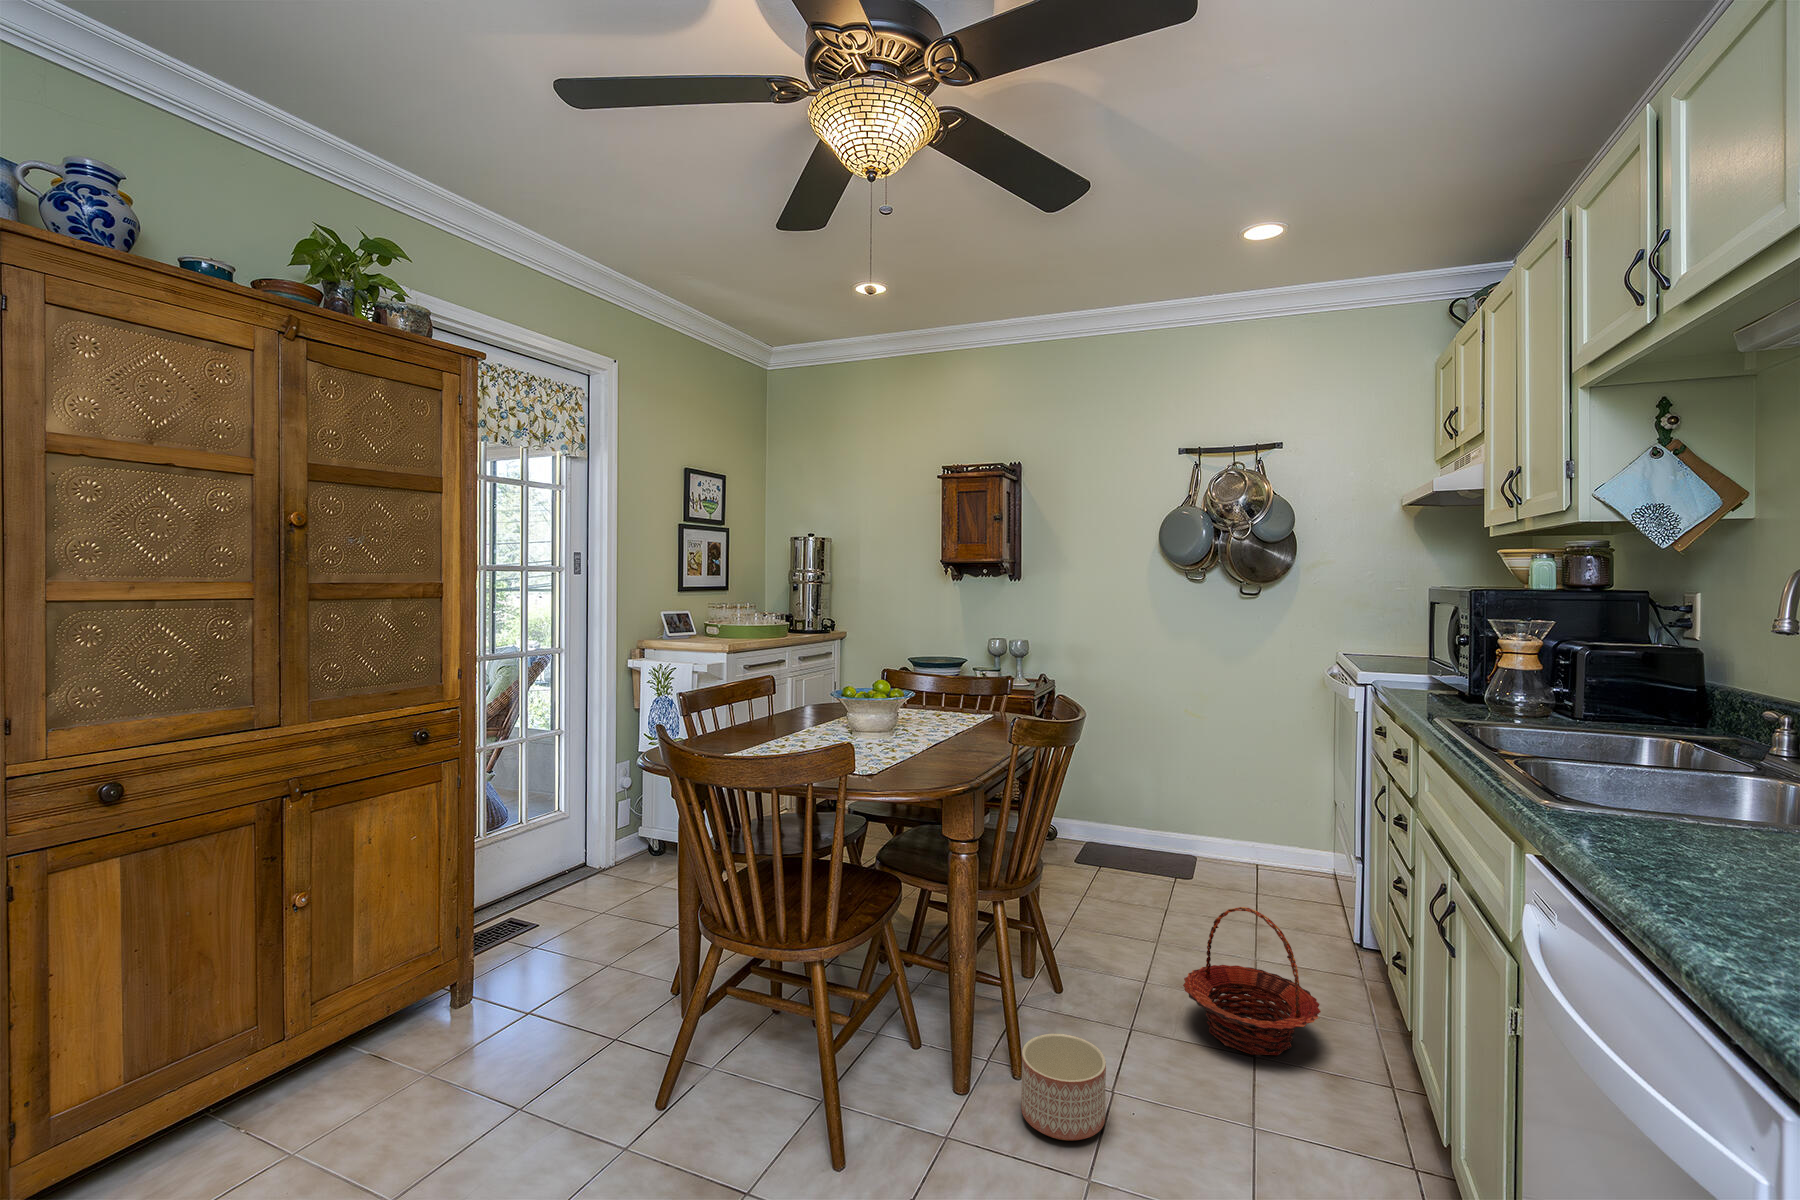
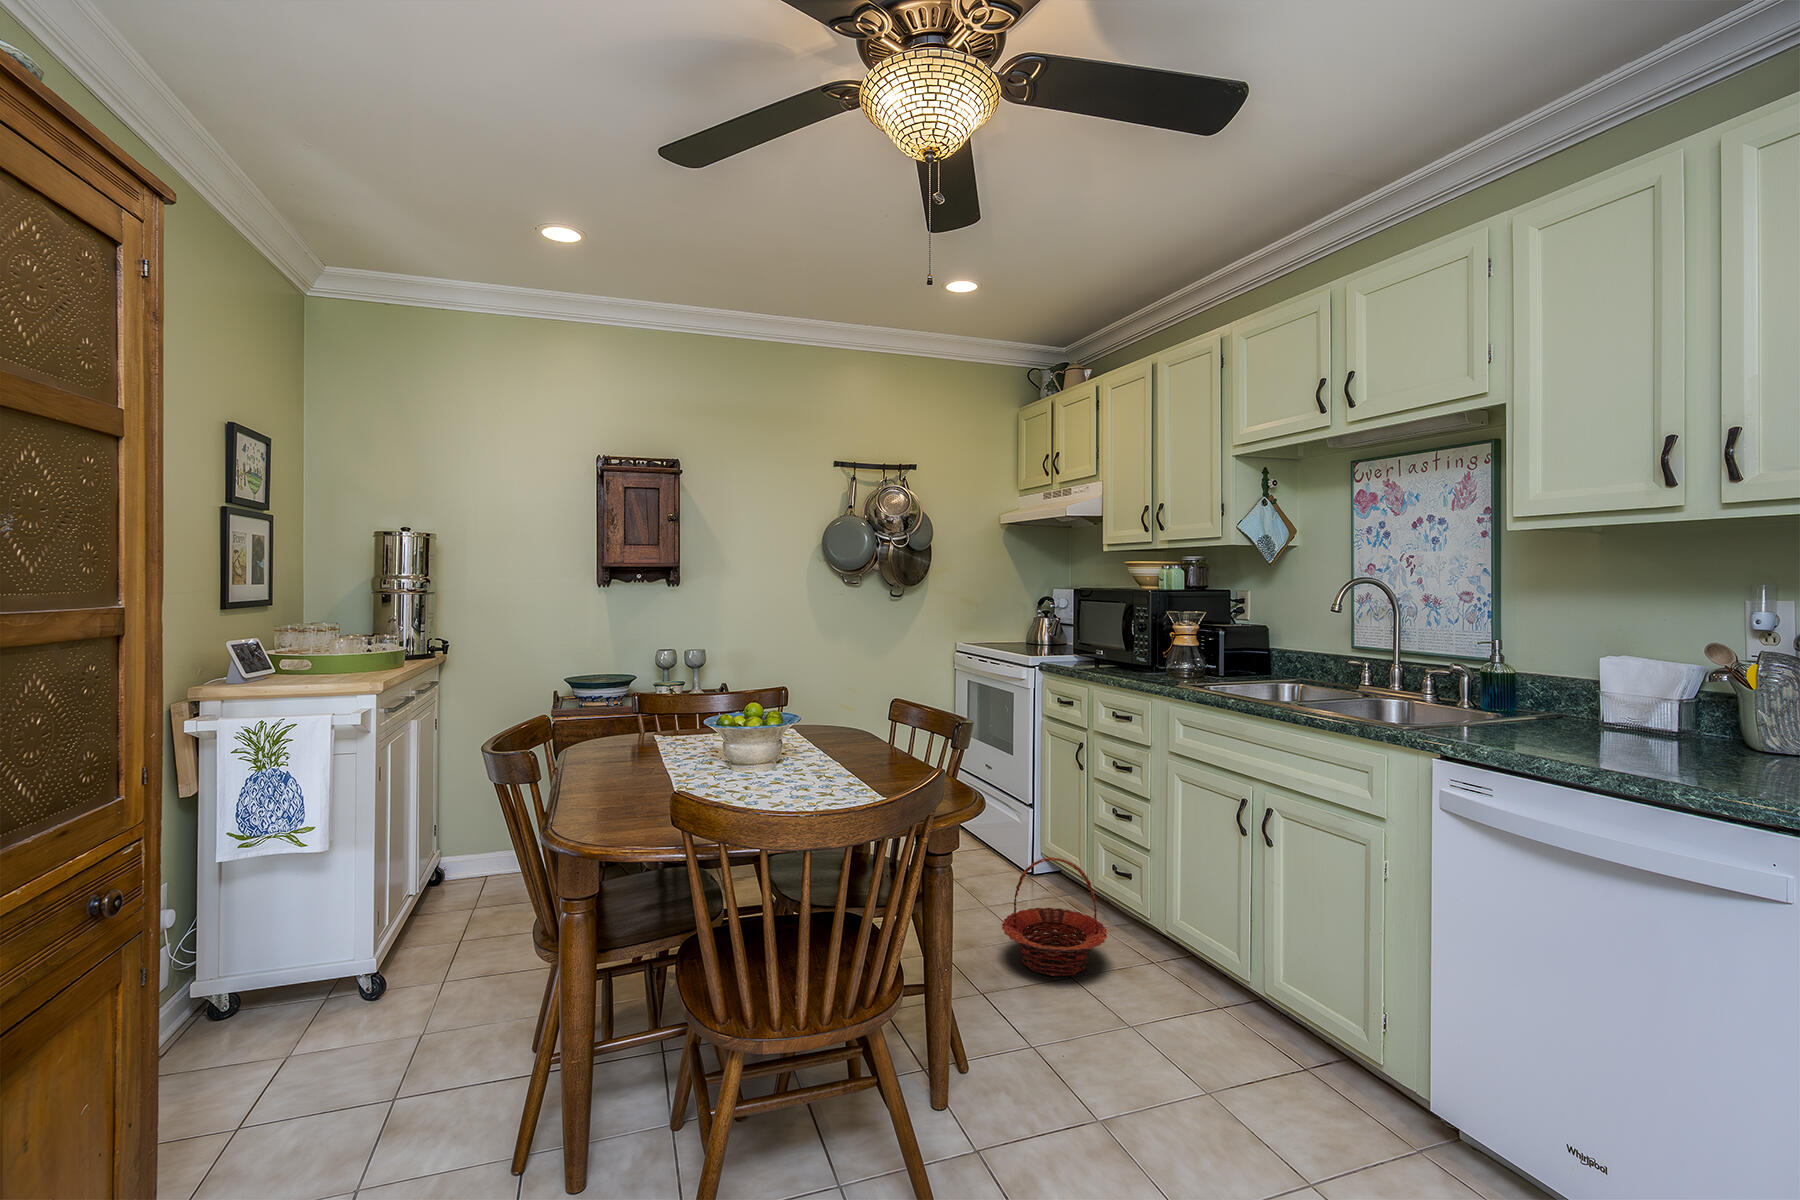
planter: present [1021,1034,1106,1141] -> none [990,1008,1067,1104]

